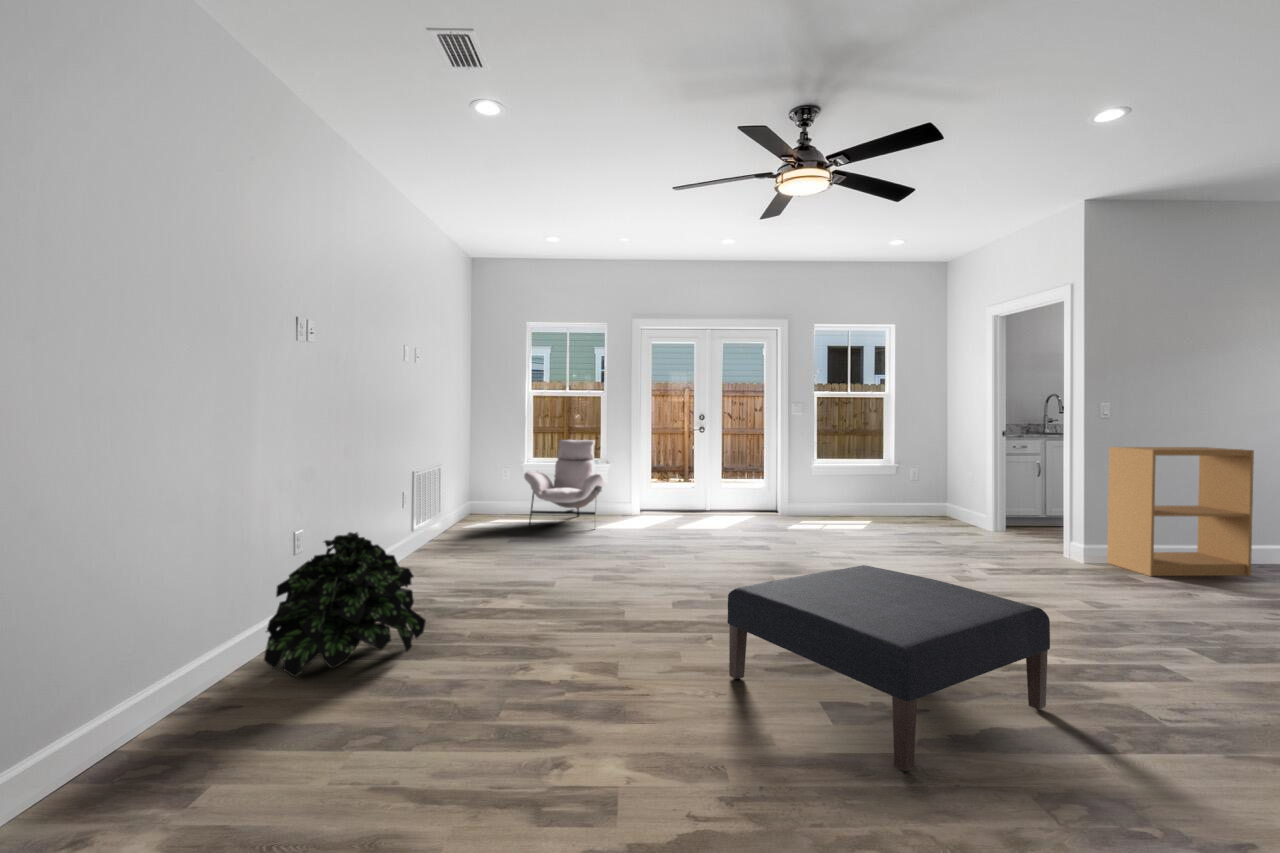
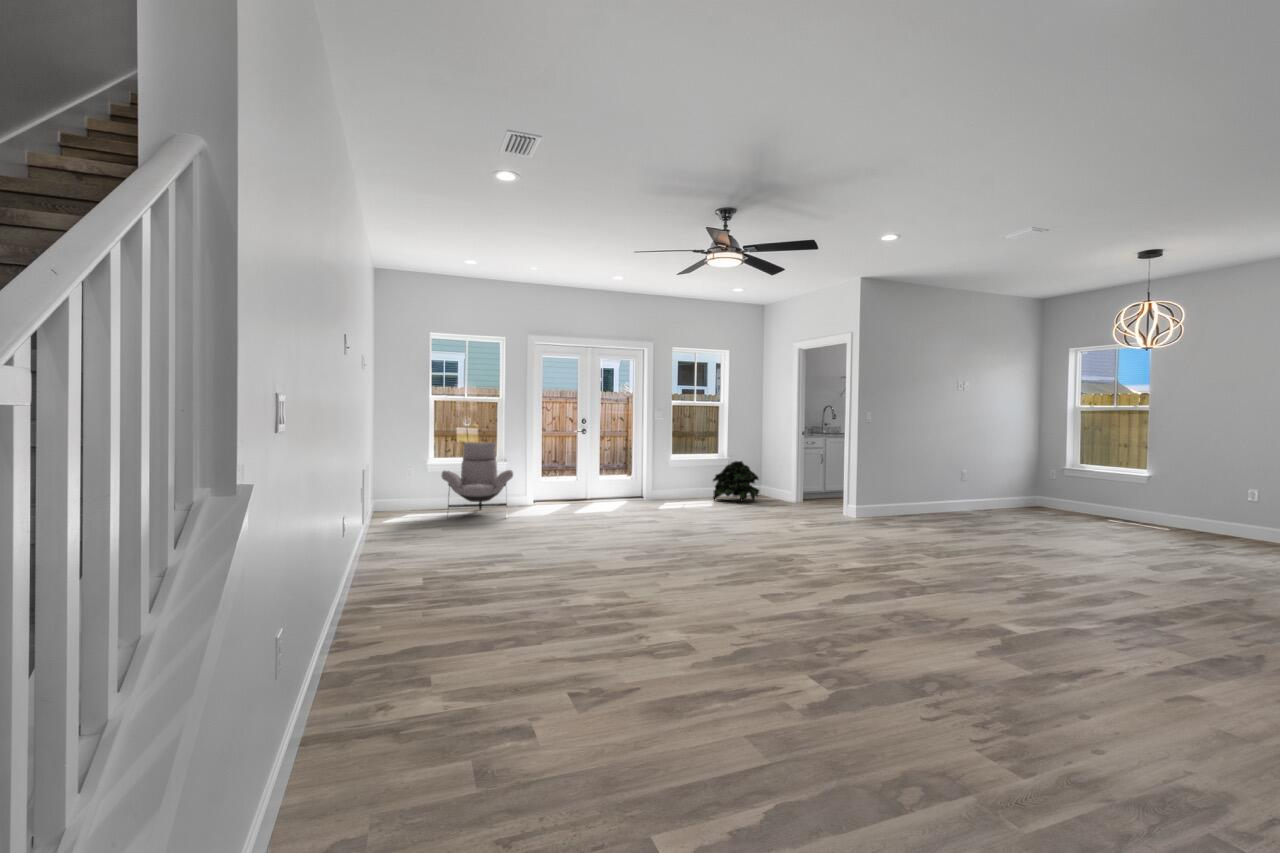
bookshelf: present [1107,447,1254,576] -> none [872,440,949,523]
potted plant: present [264,532,426,677] -> present [713,461,759,501]
ottoman: present [727,565,1050,771] -> none [695,518,872,616]

